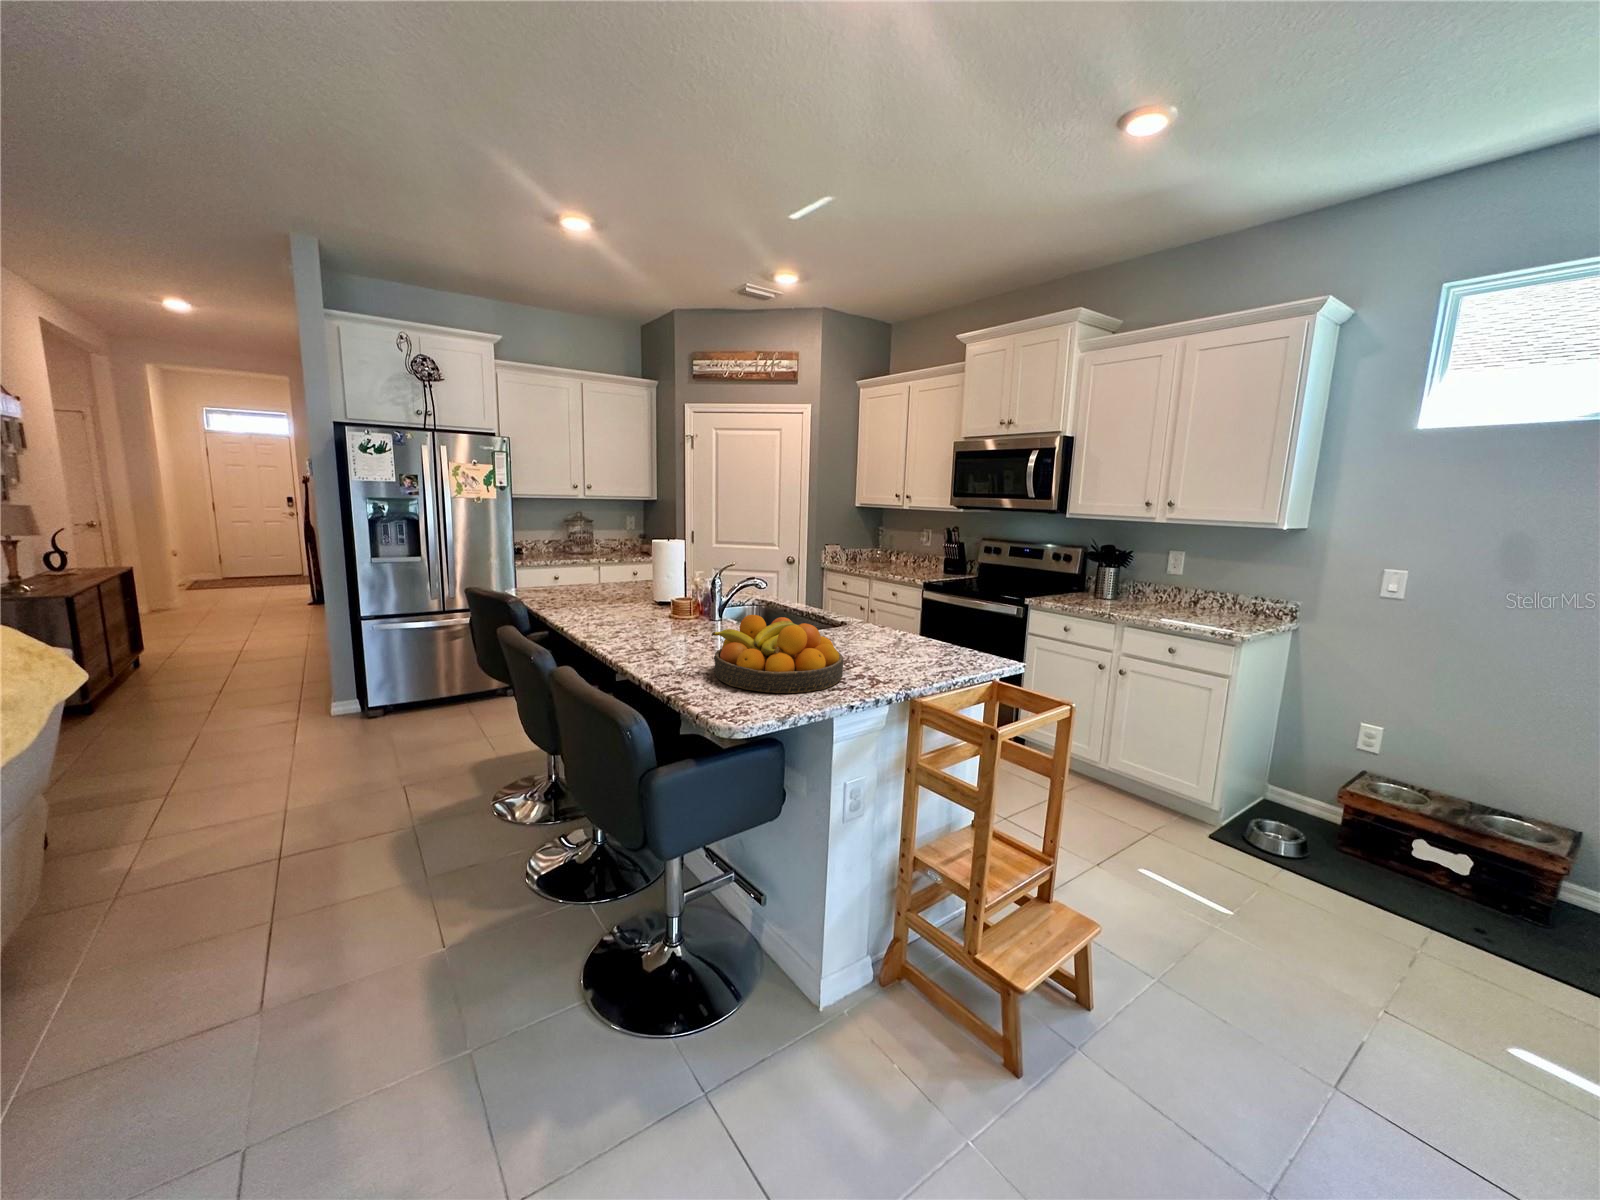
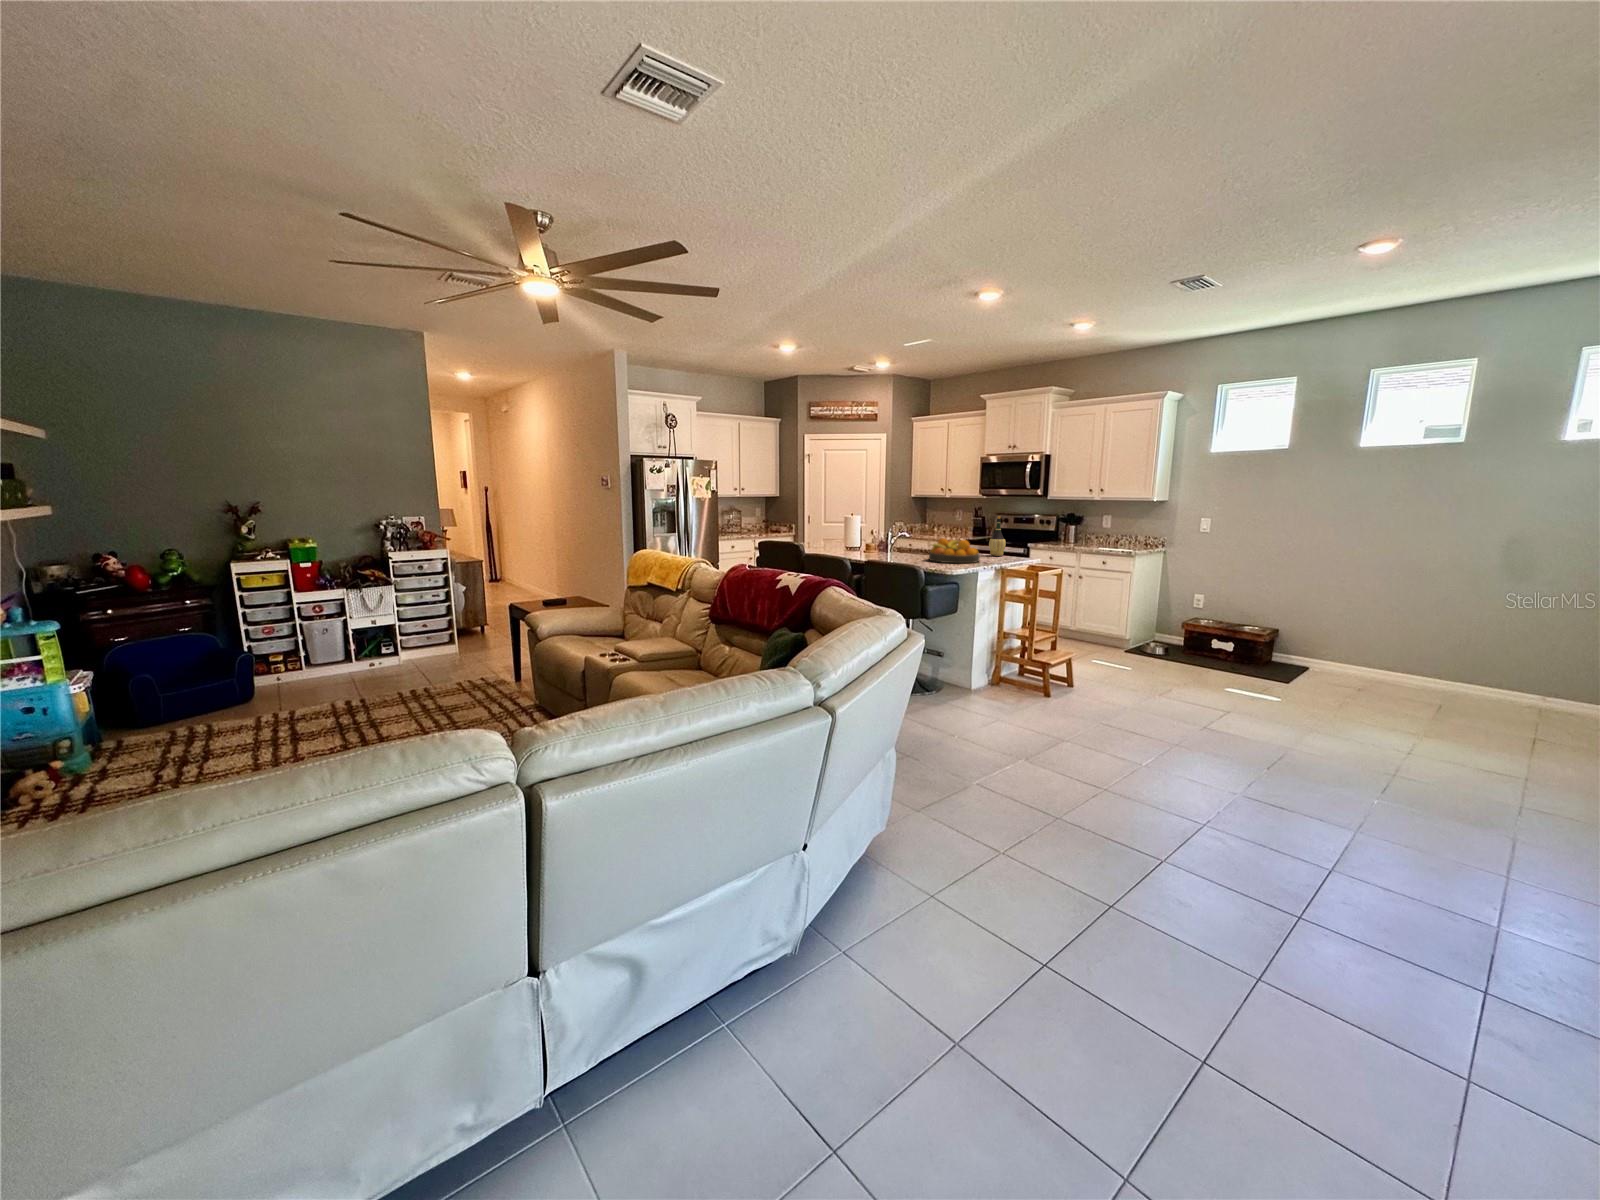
wine bottle: none [897,558,936,653] -> present [989,516,1006,556]

